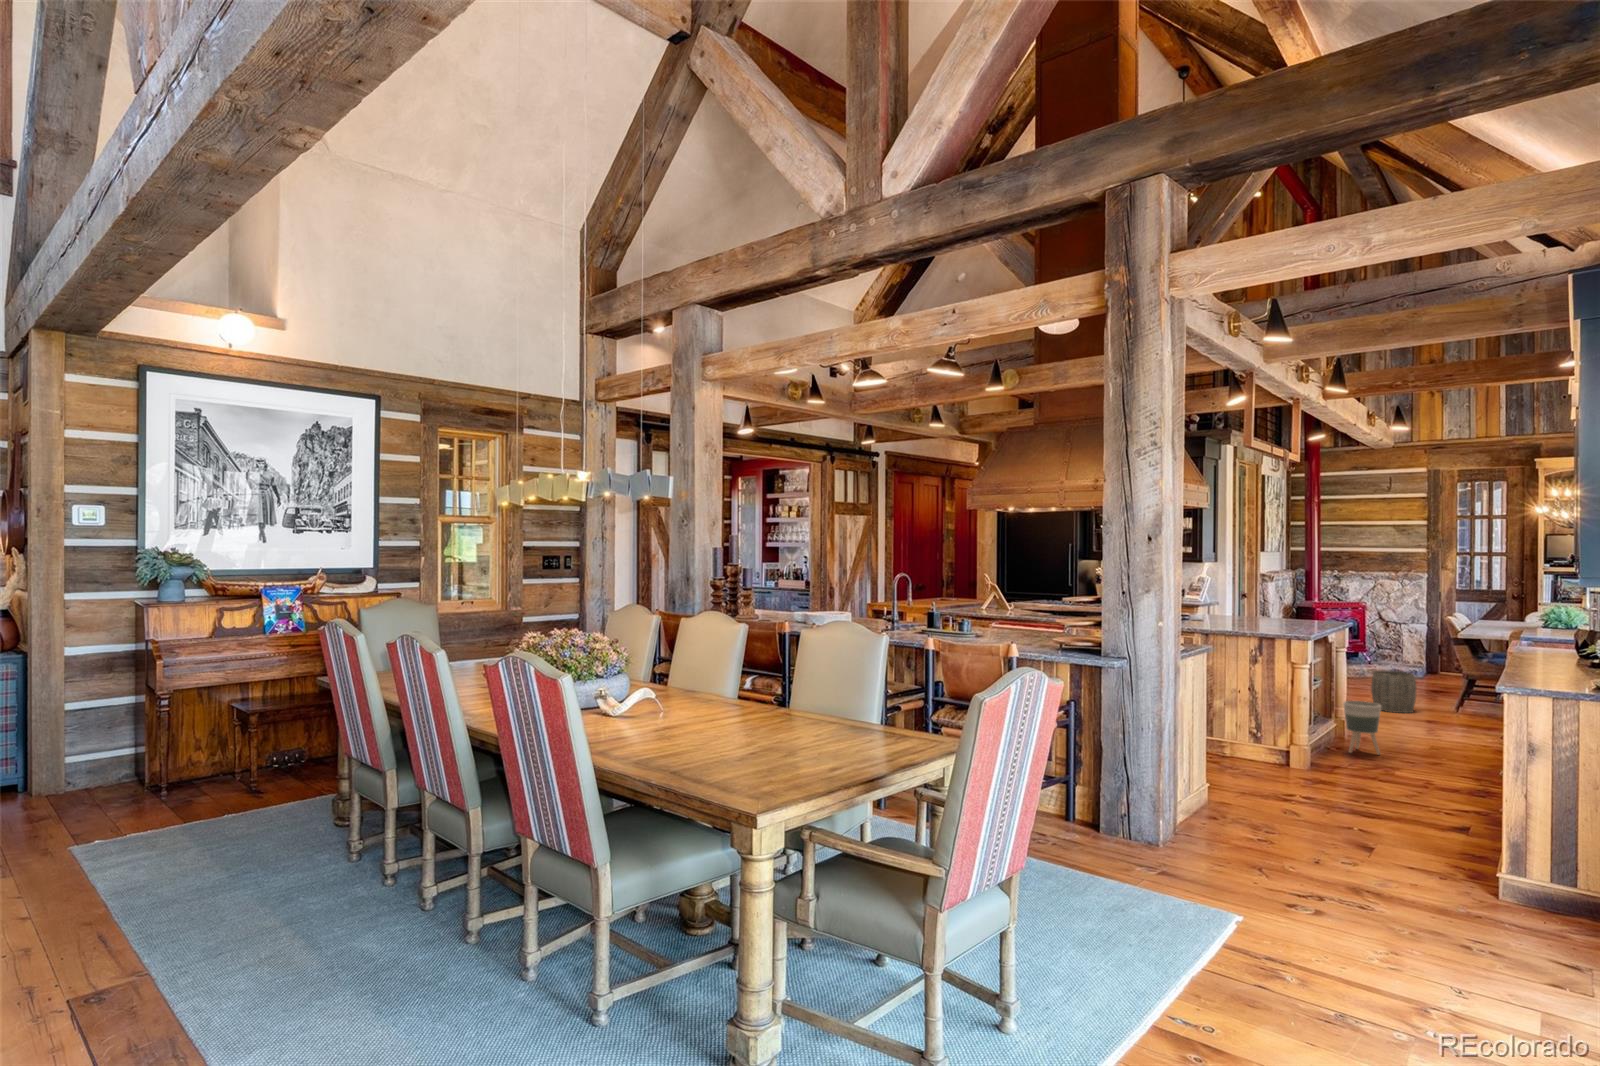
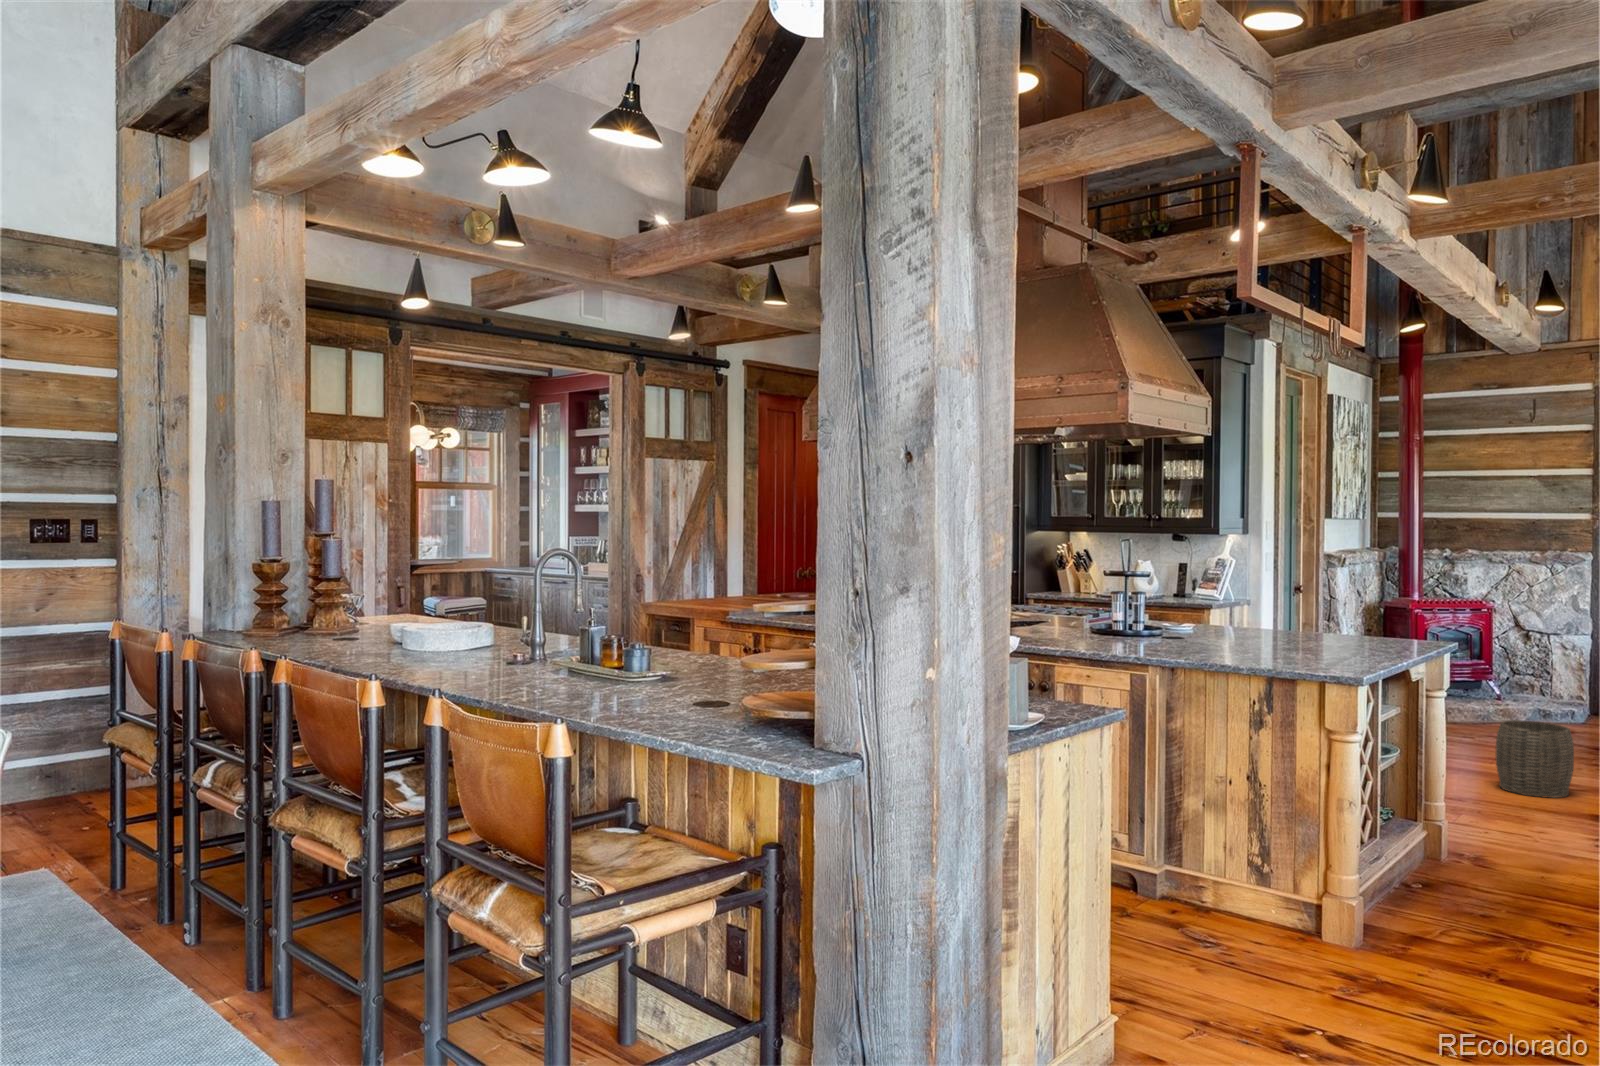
planter: present [1343,701,1381,755] -> none [1436,799,1510,909]

